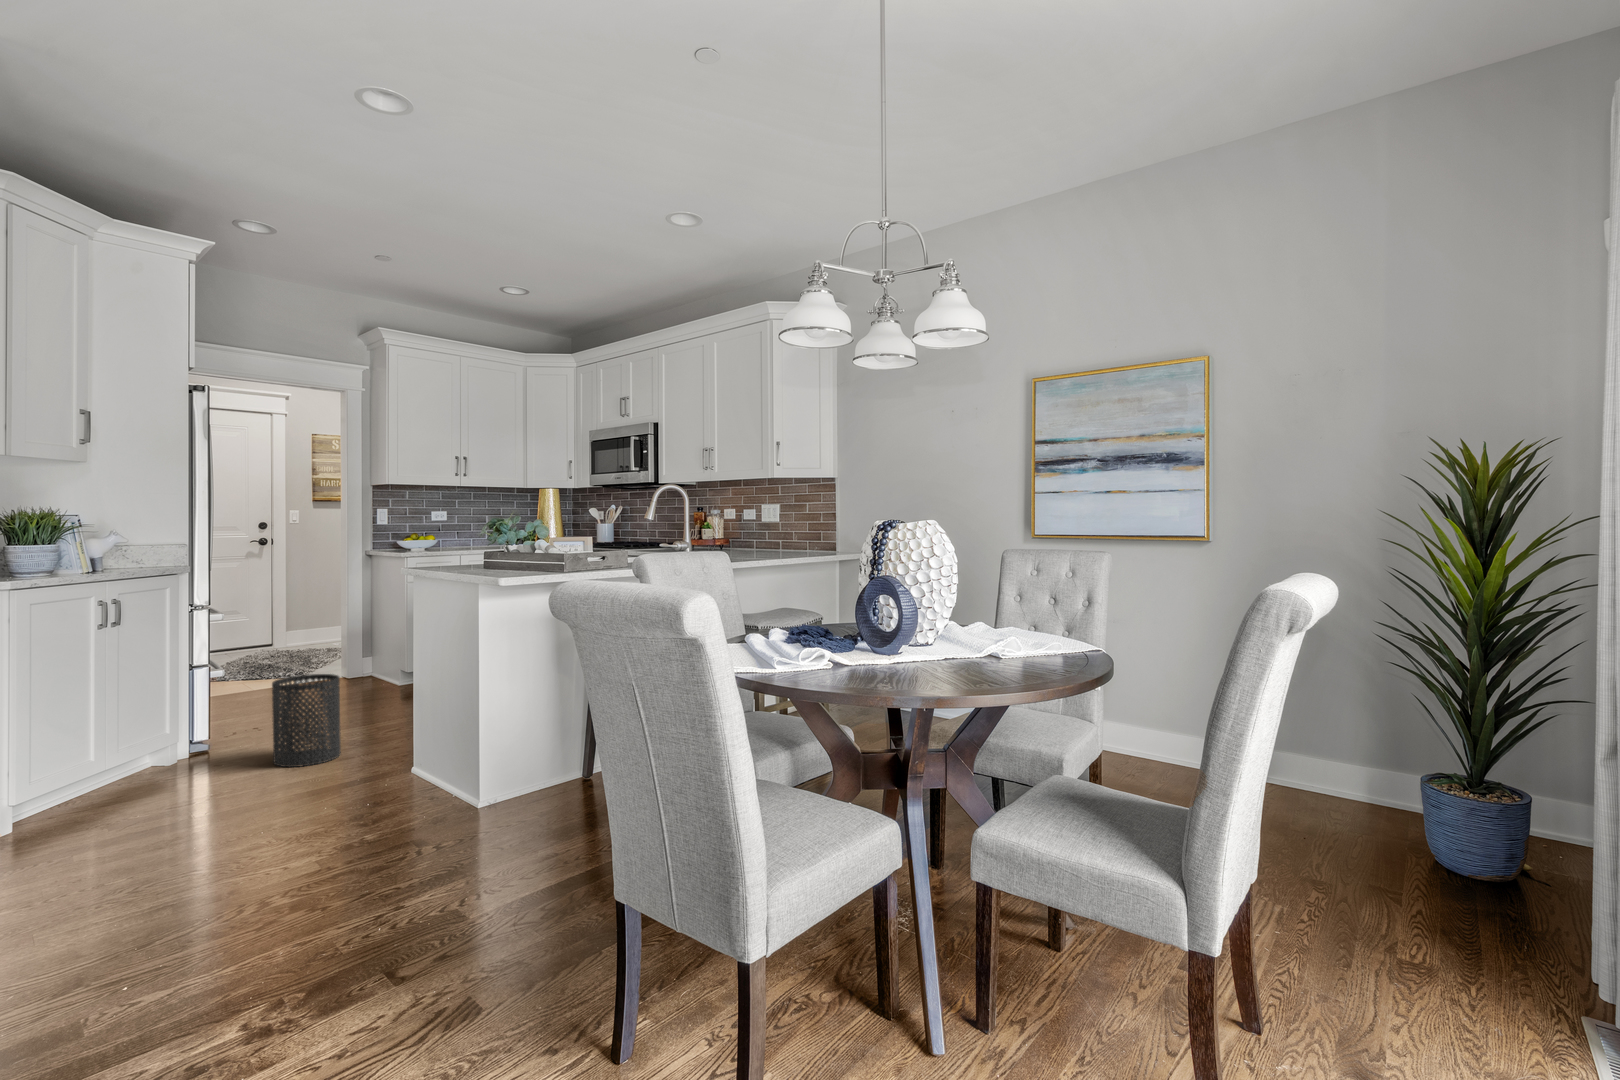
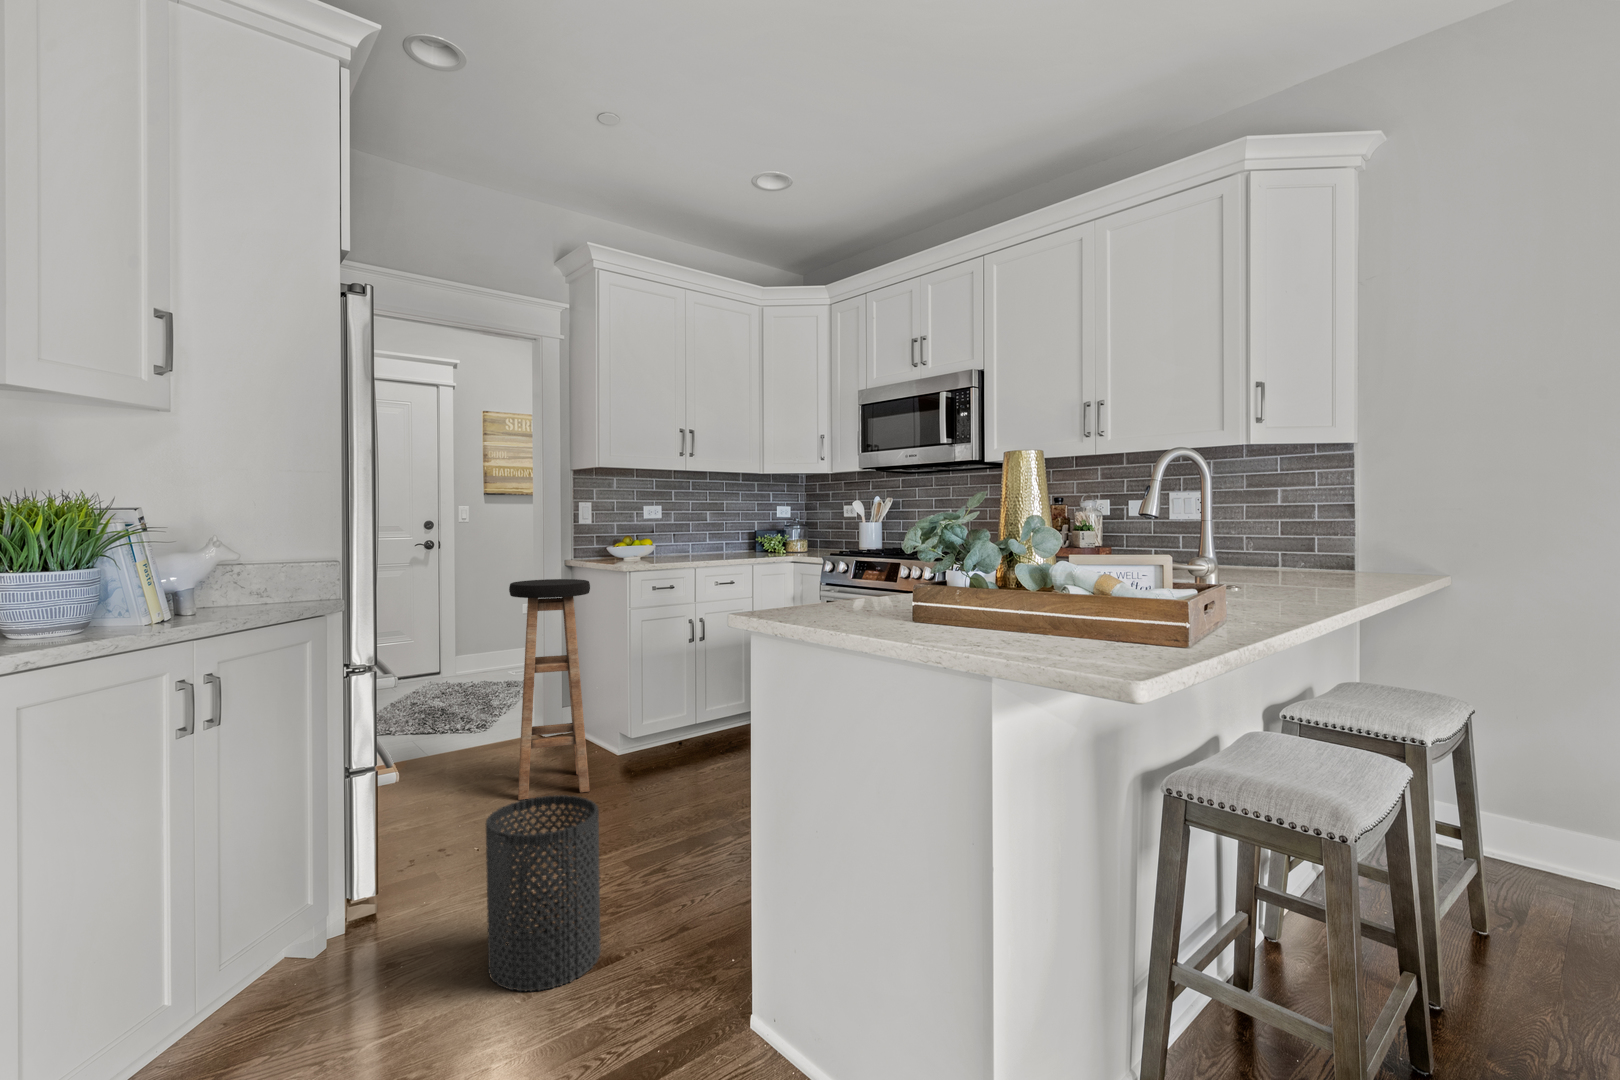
bar stool: none [310,562,369,706] -> present [509,579,590,800]

